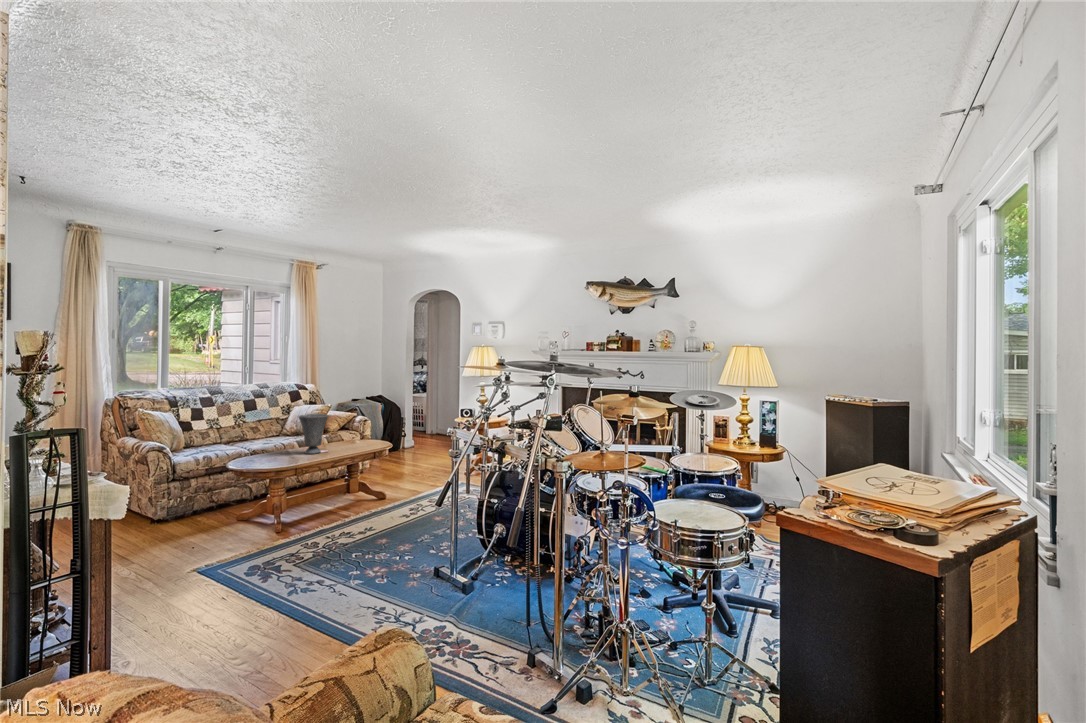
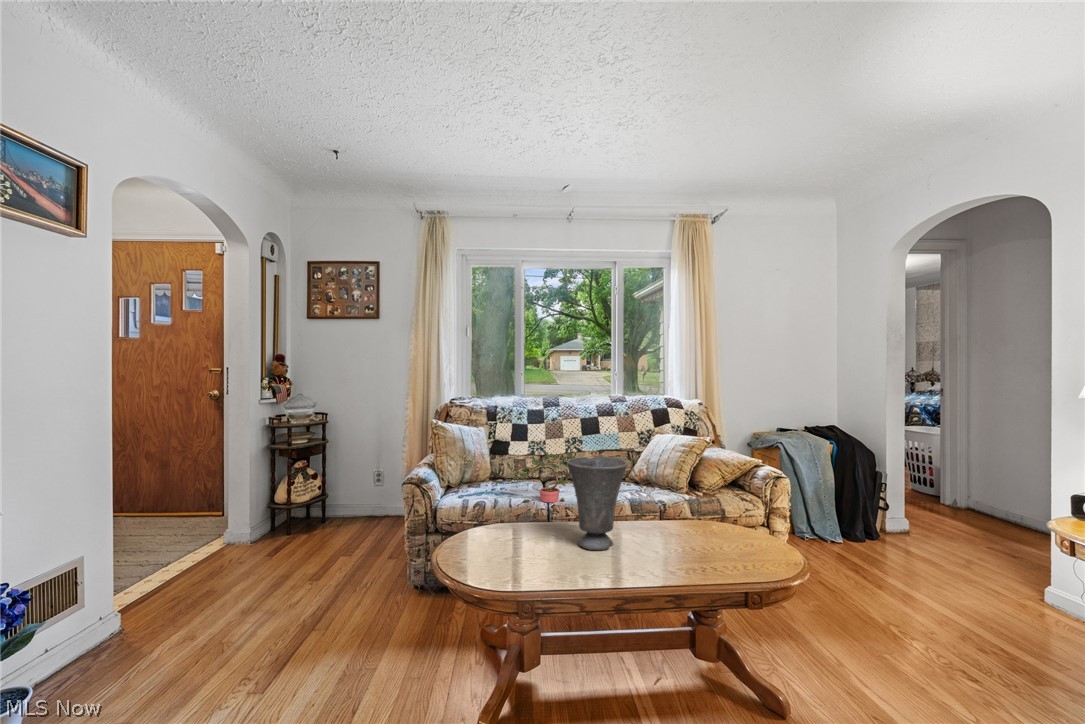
potted plant: none [227,419,272,450] -> present [507,452,576,502]

